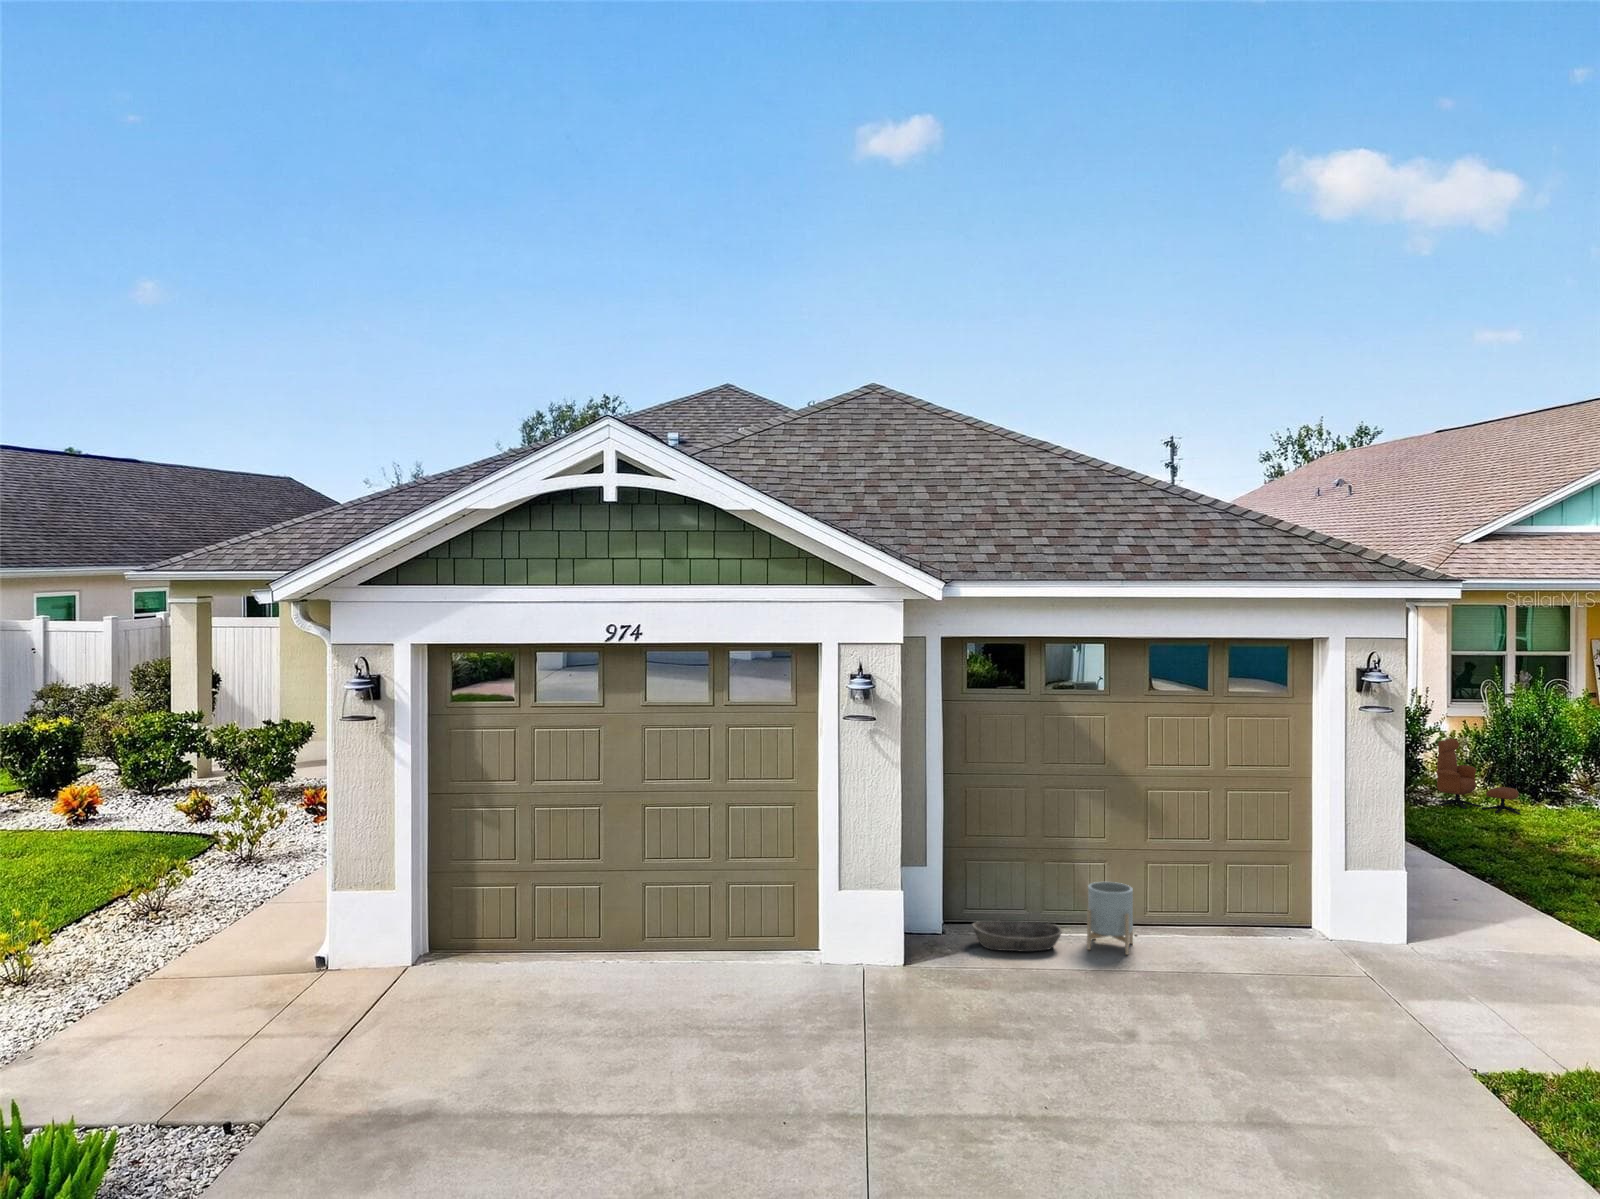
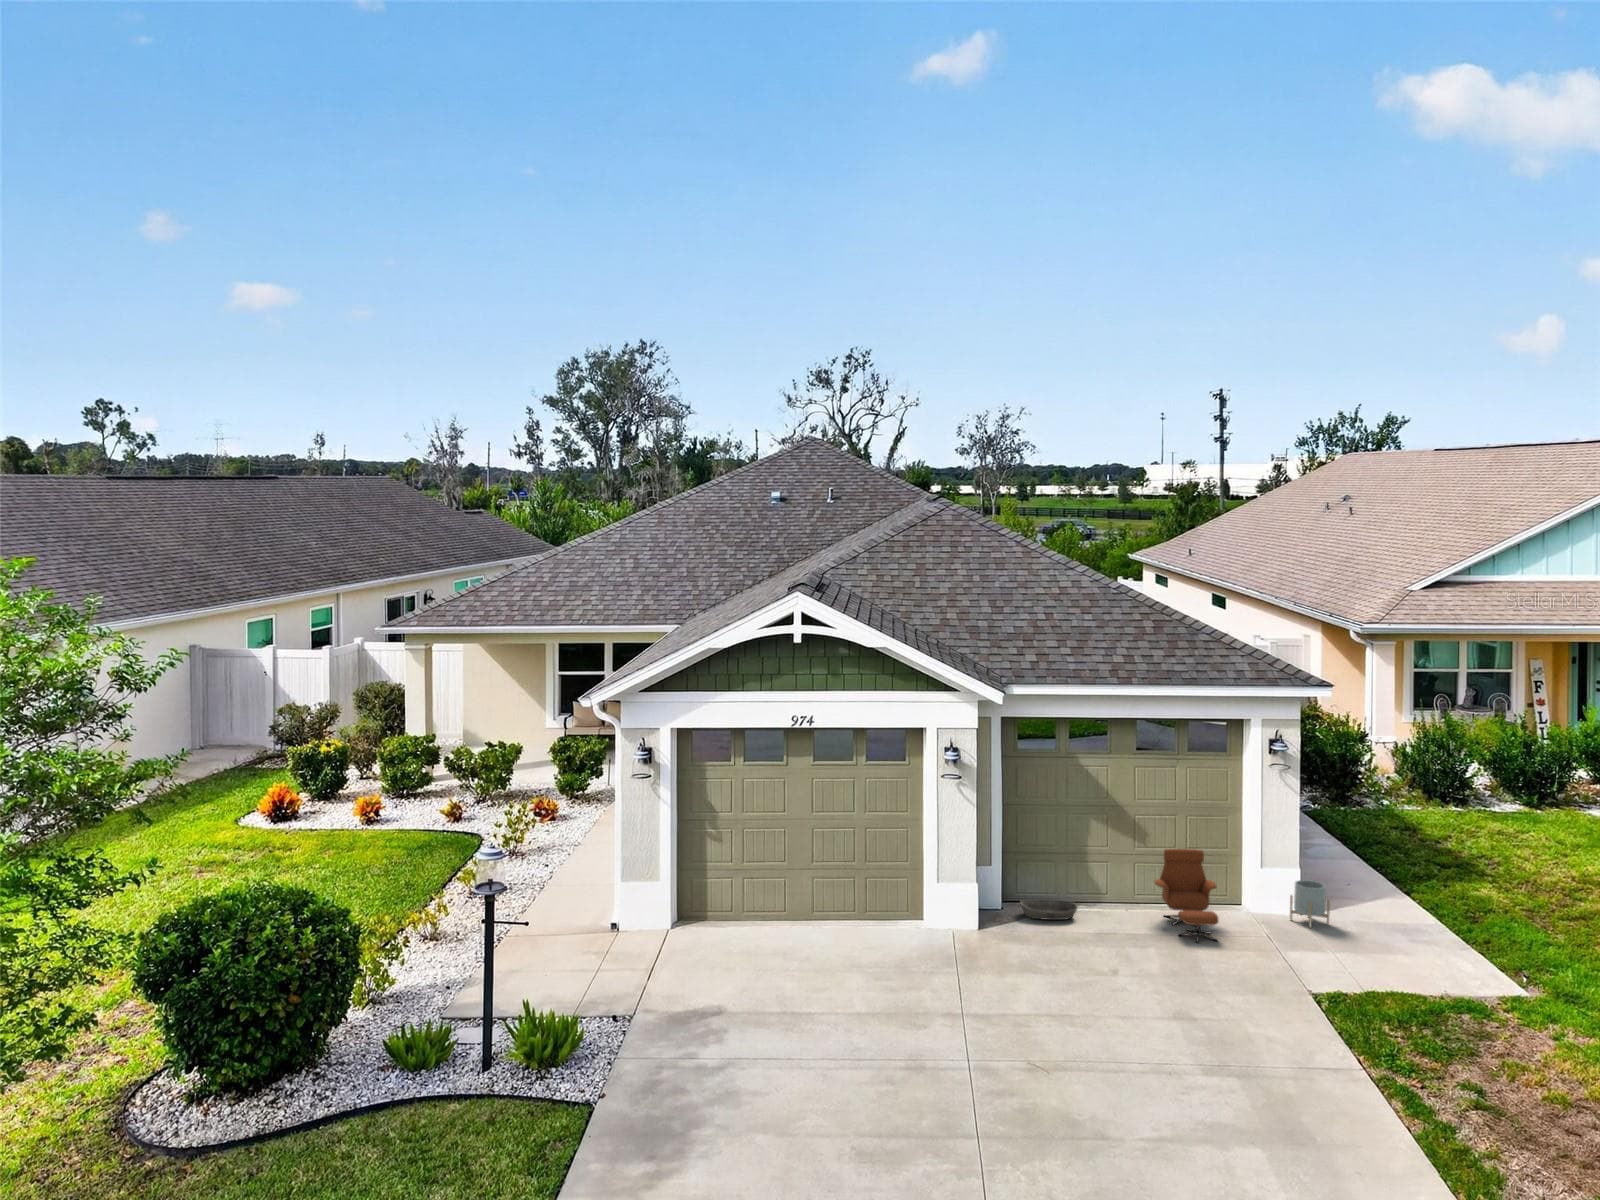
lounge chair: present [1436,739,1520,814] -> present [1155,849,1218,943]
planter: present [1087,882,1133,955] -> present [1290,880,1330,928]

